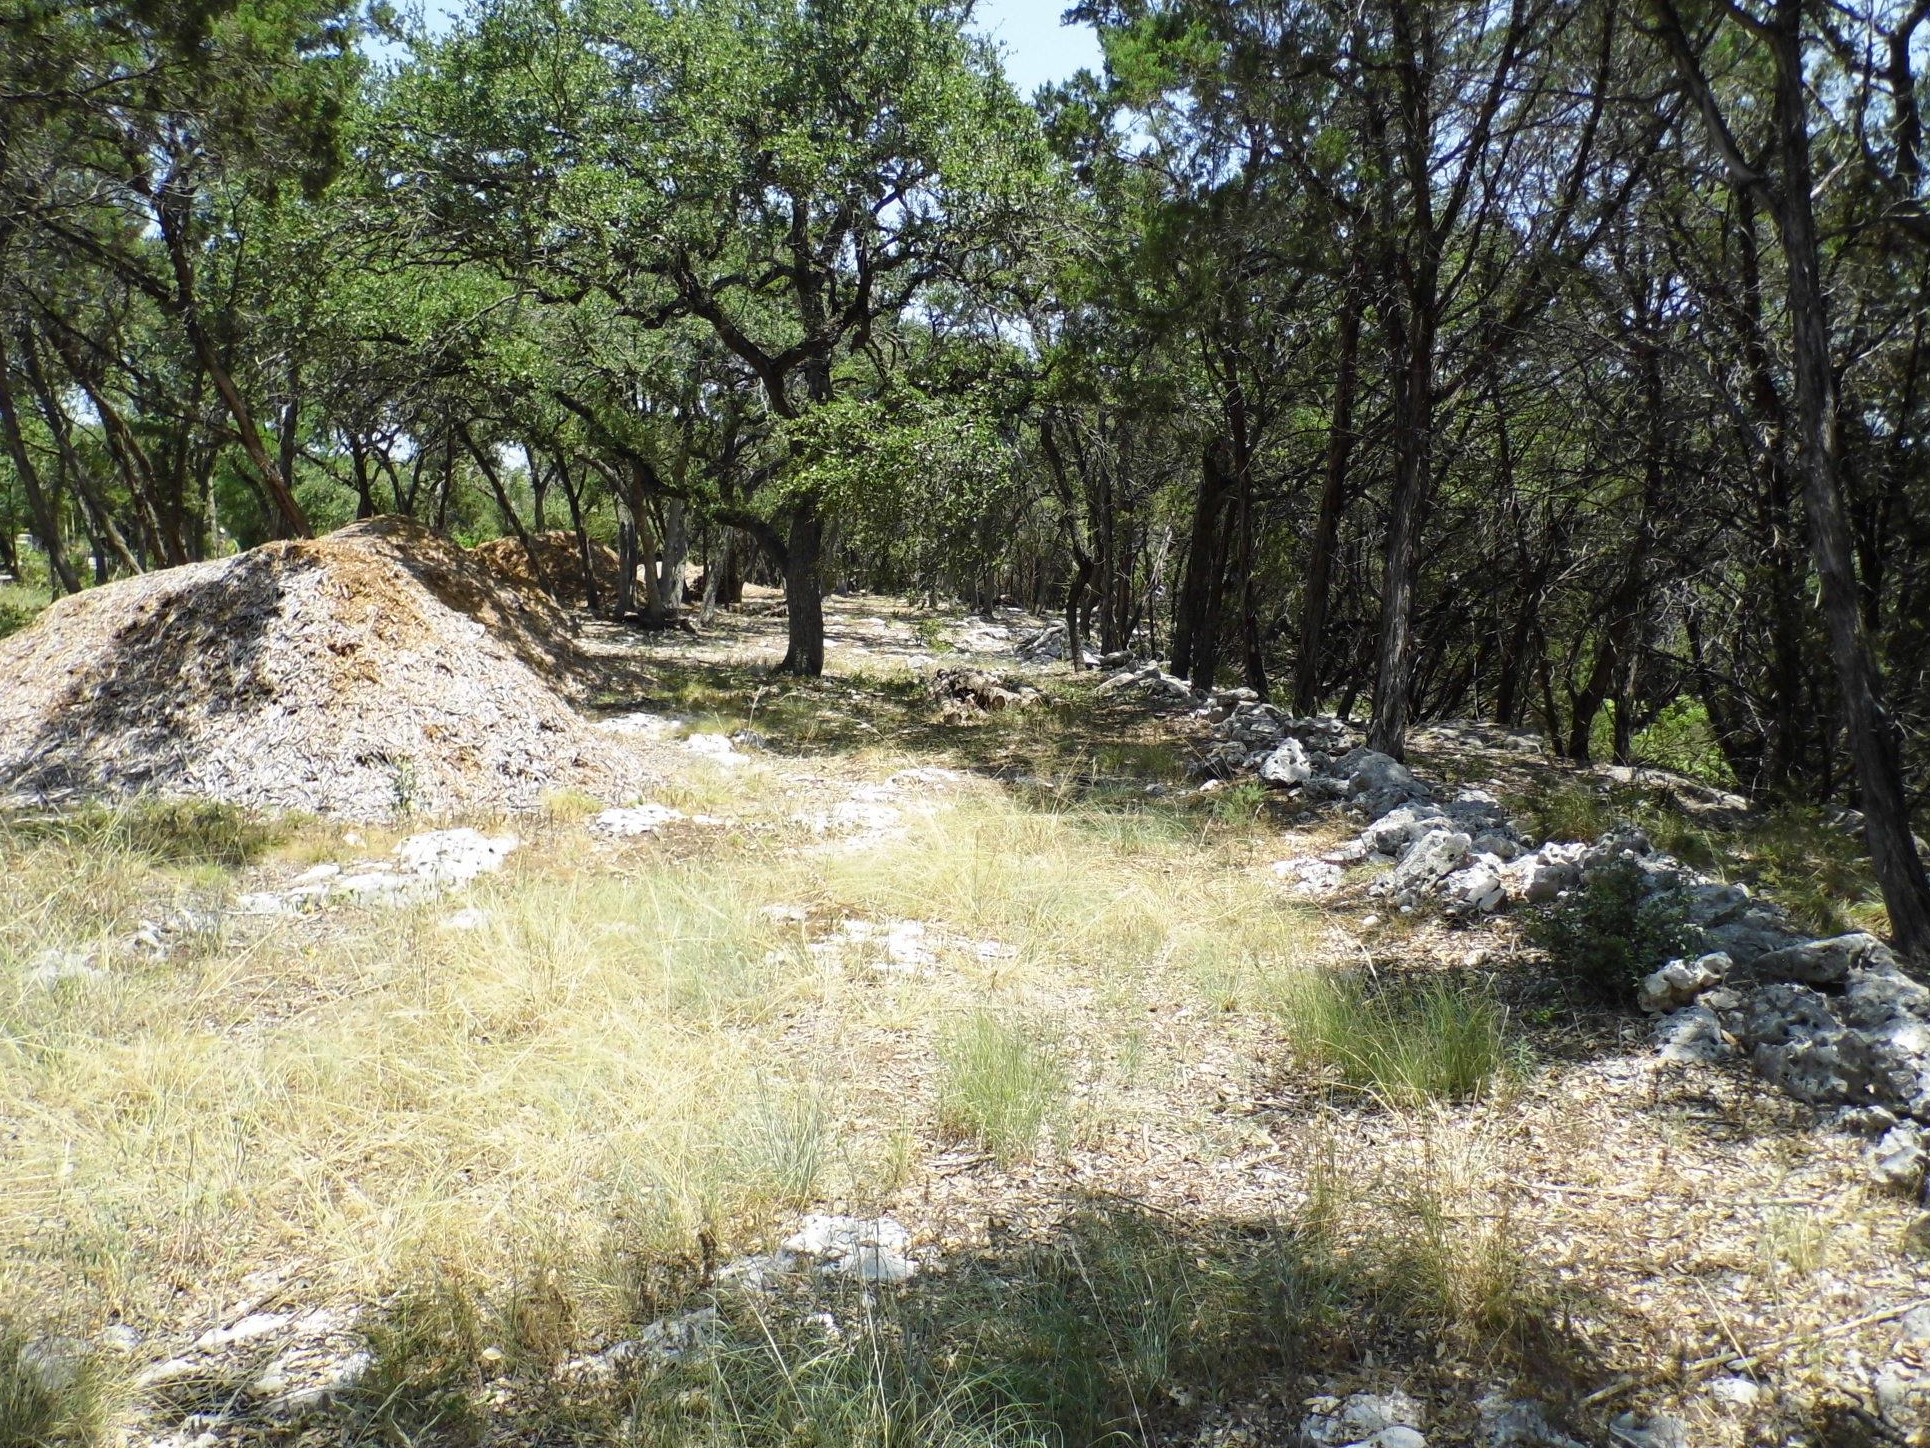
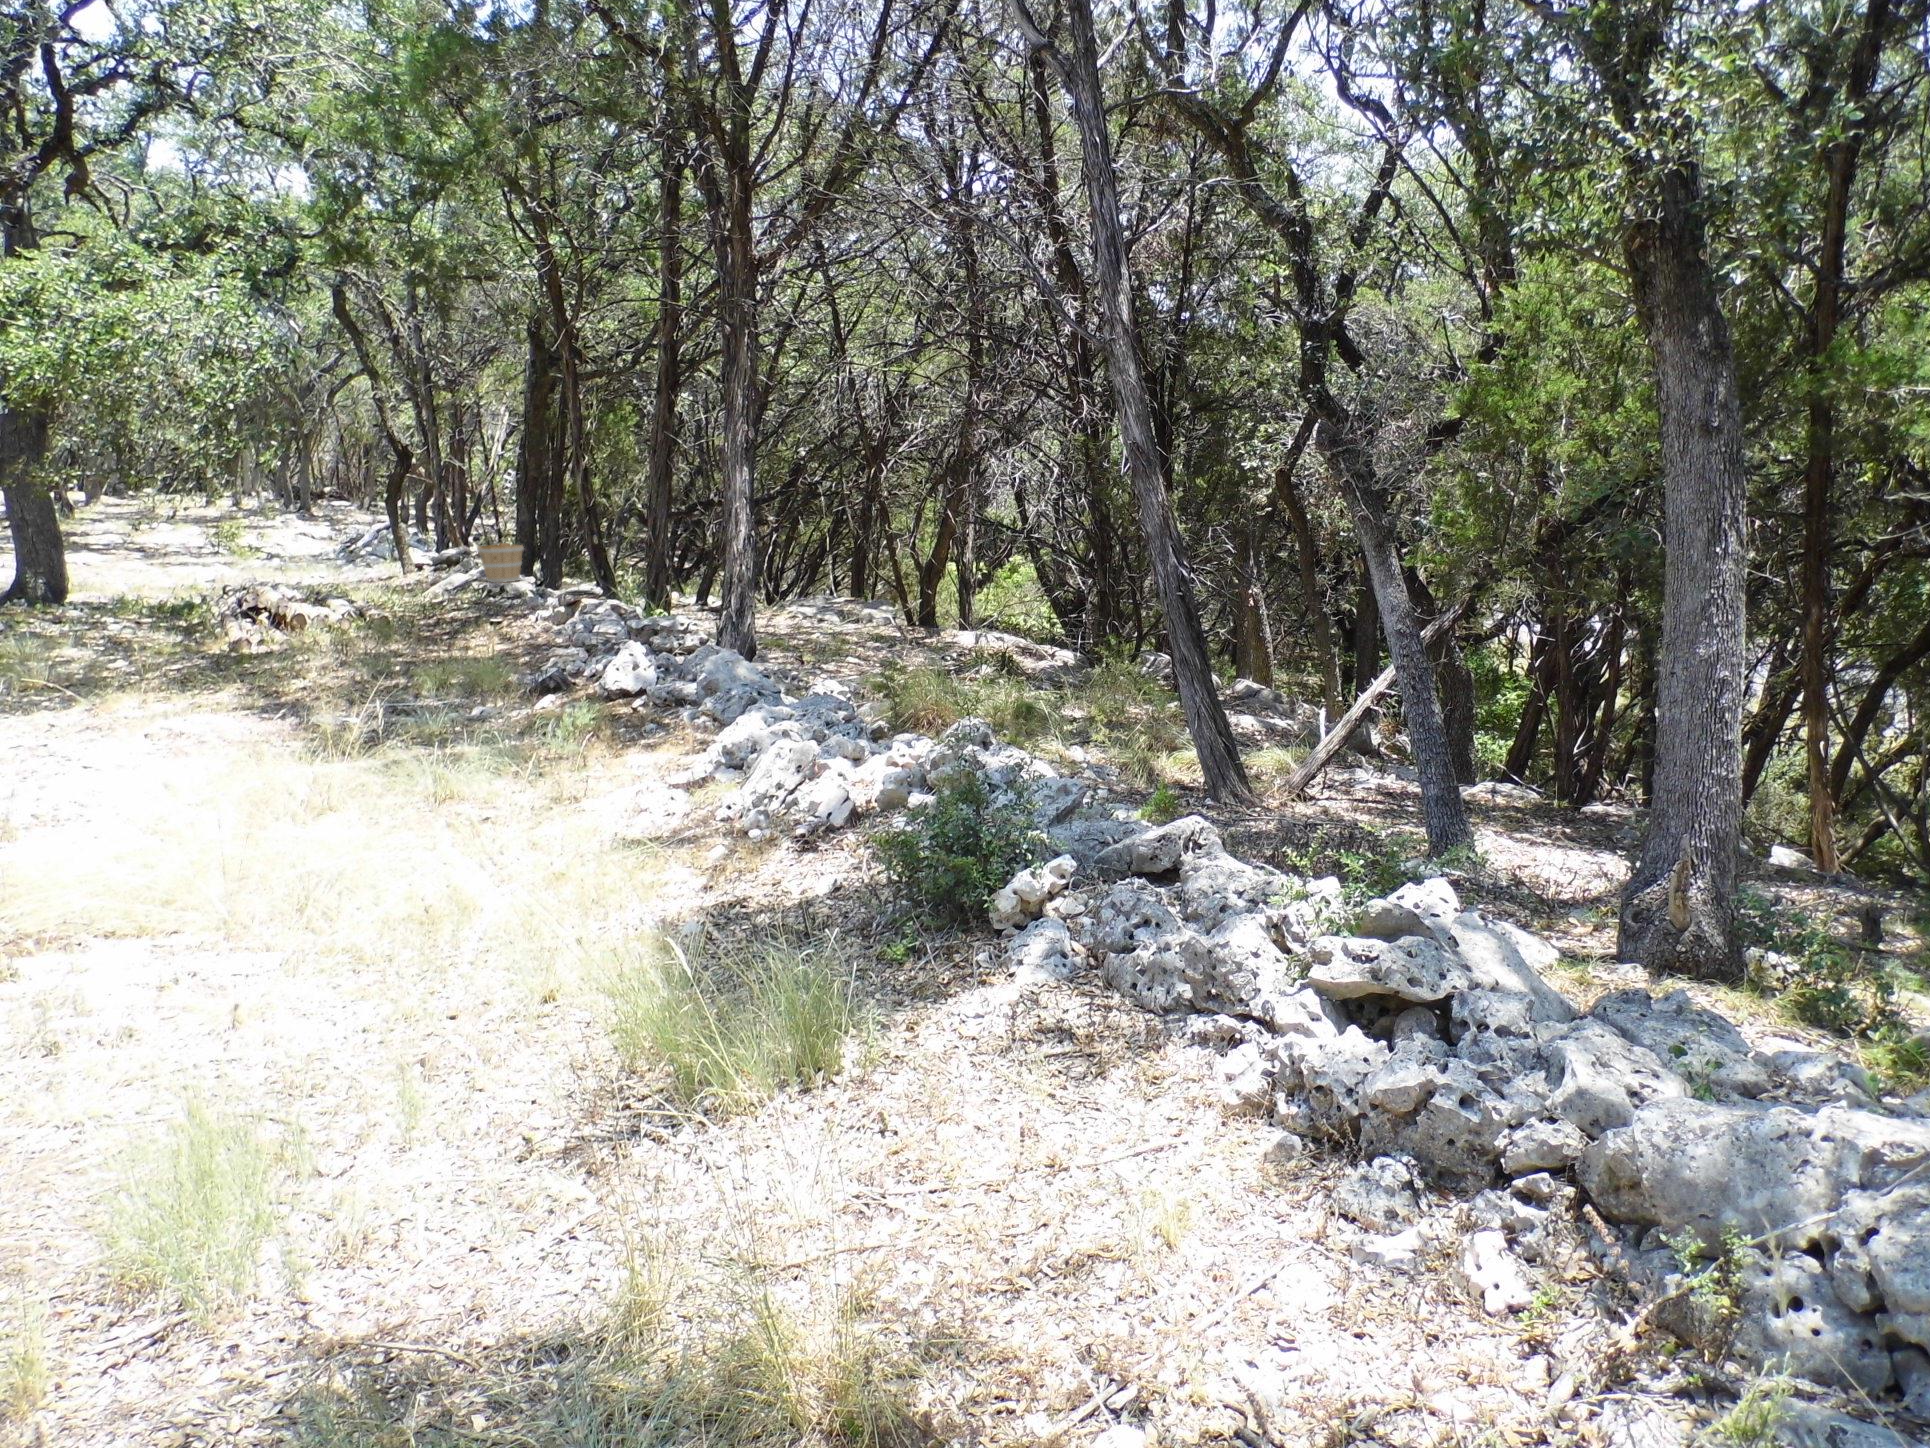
wooden bucket: none [1142,650,1180,684] -> present [477,543,524,583]

